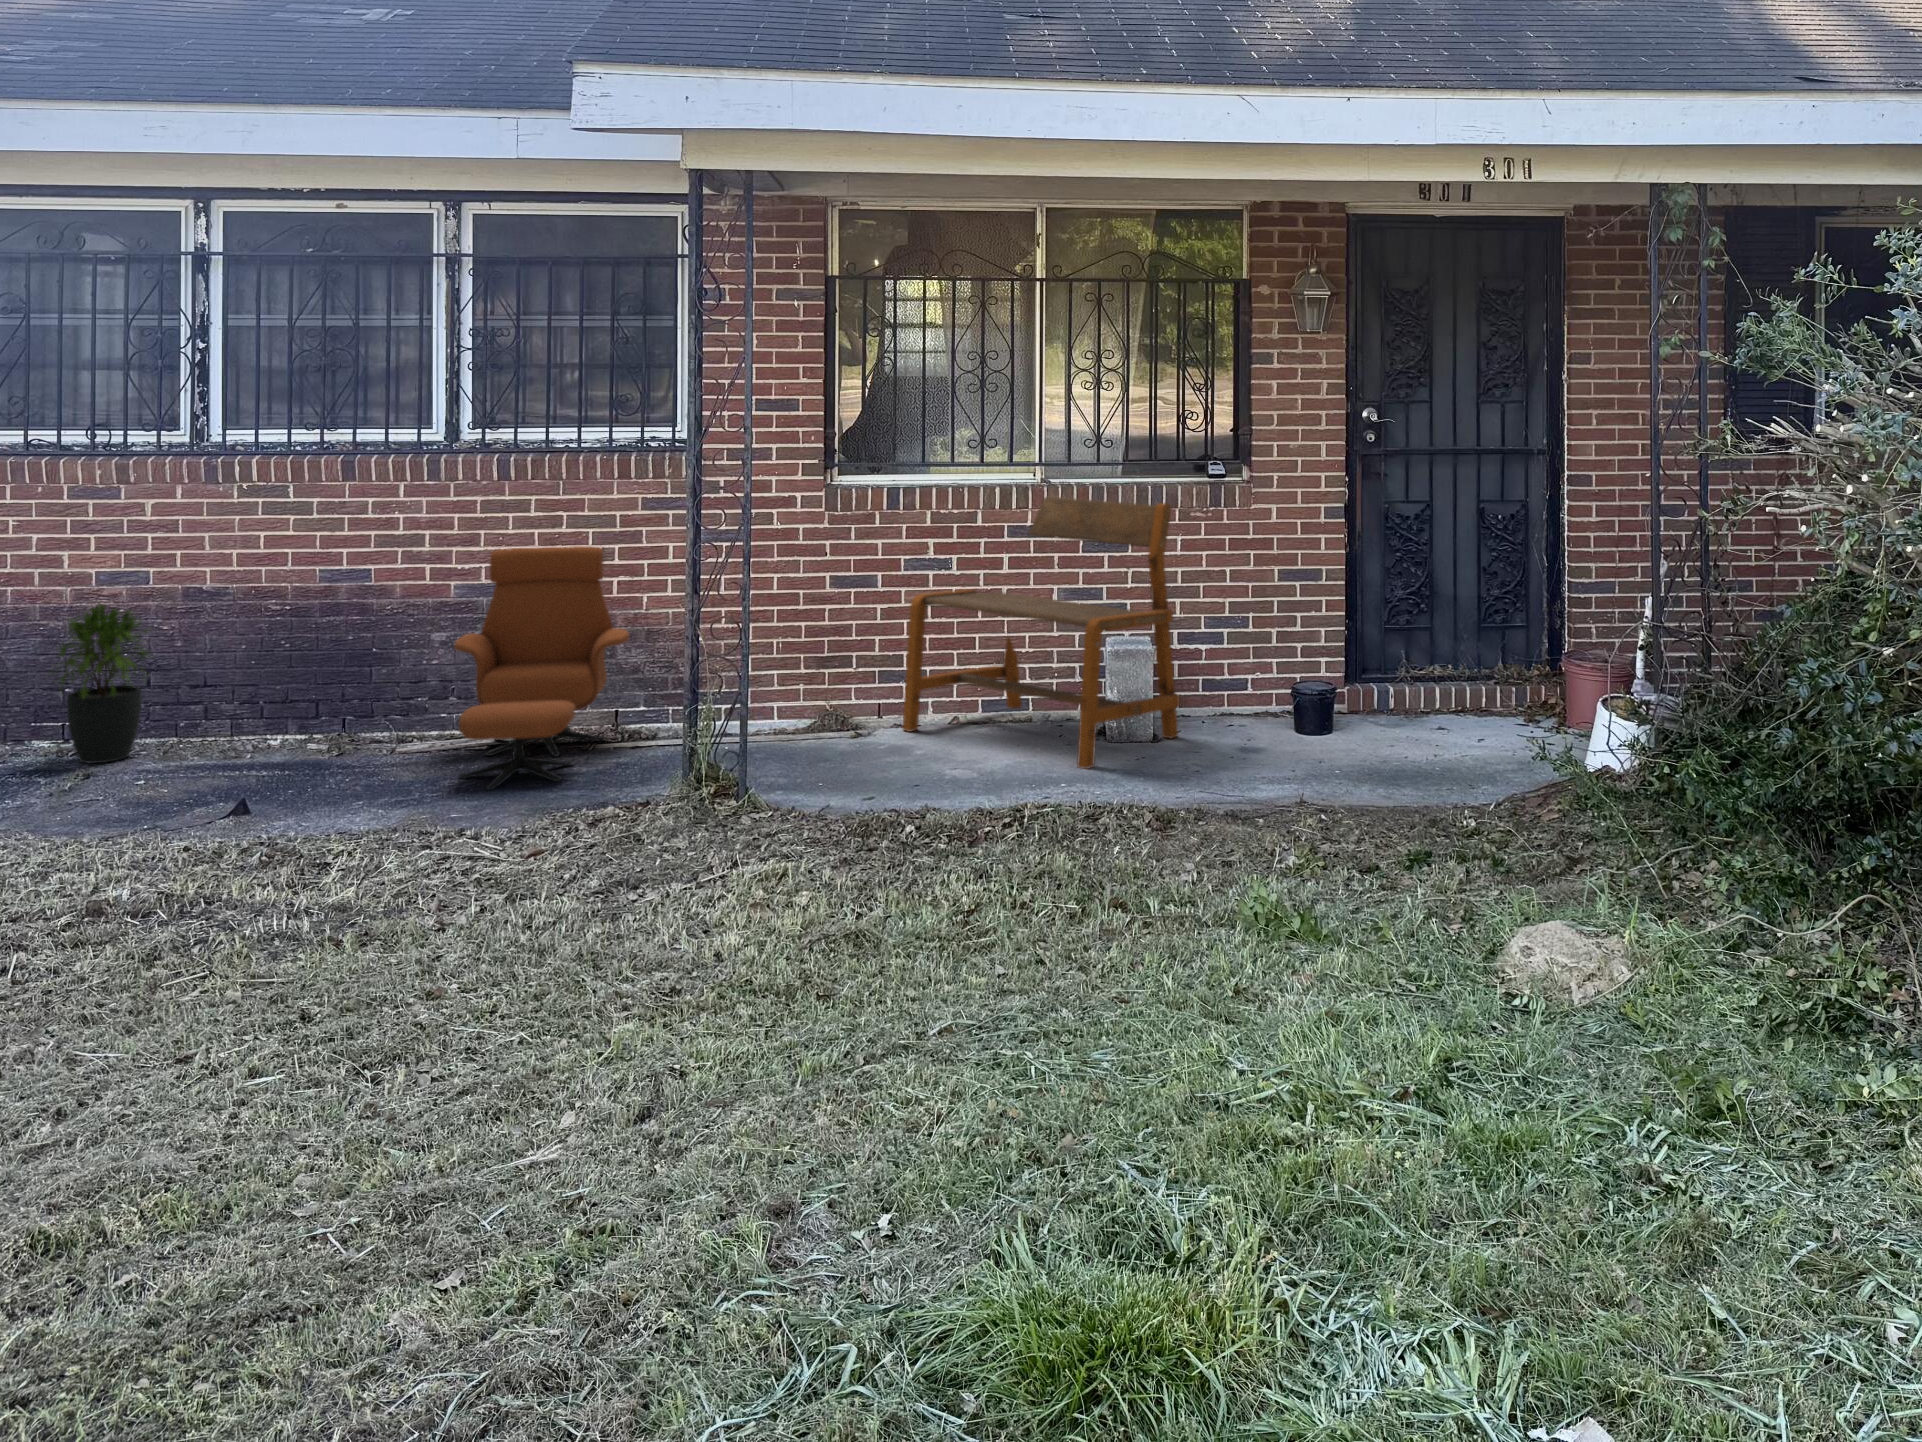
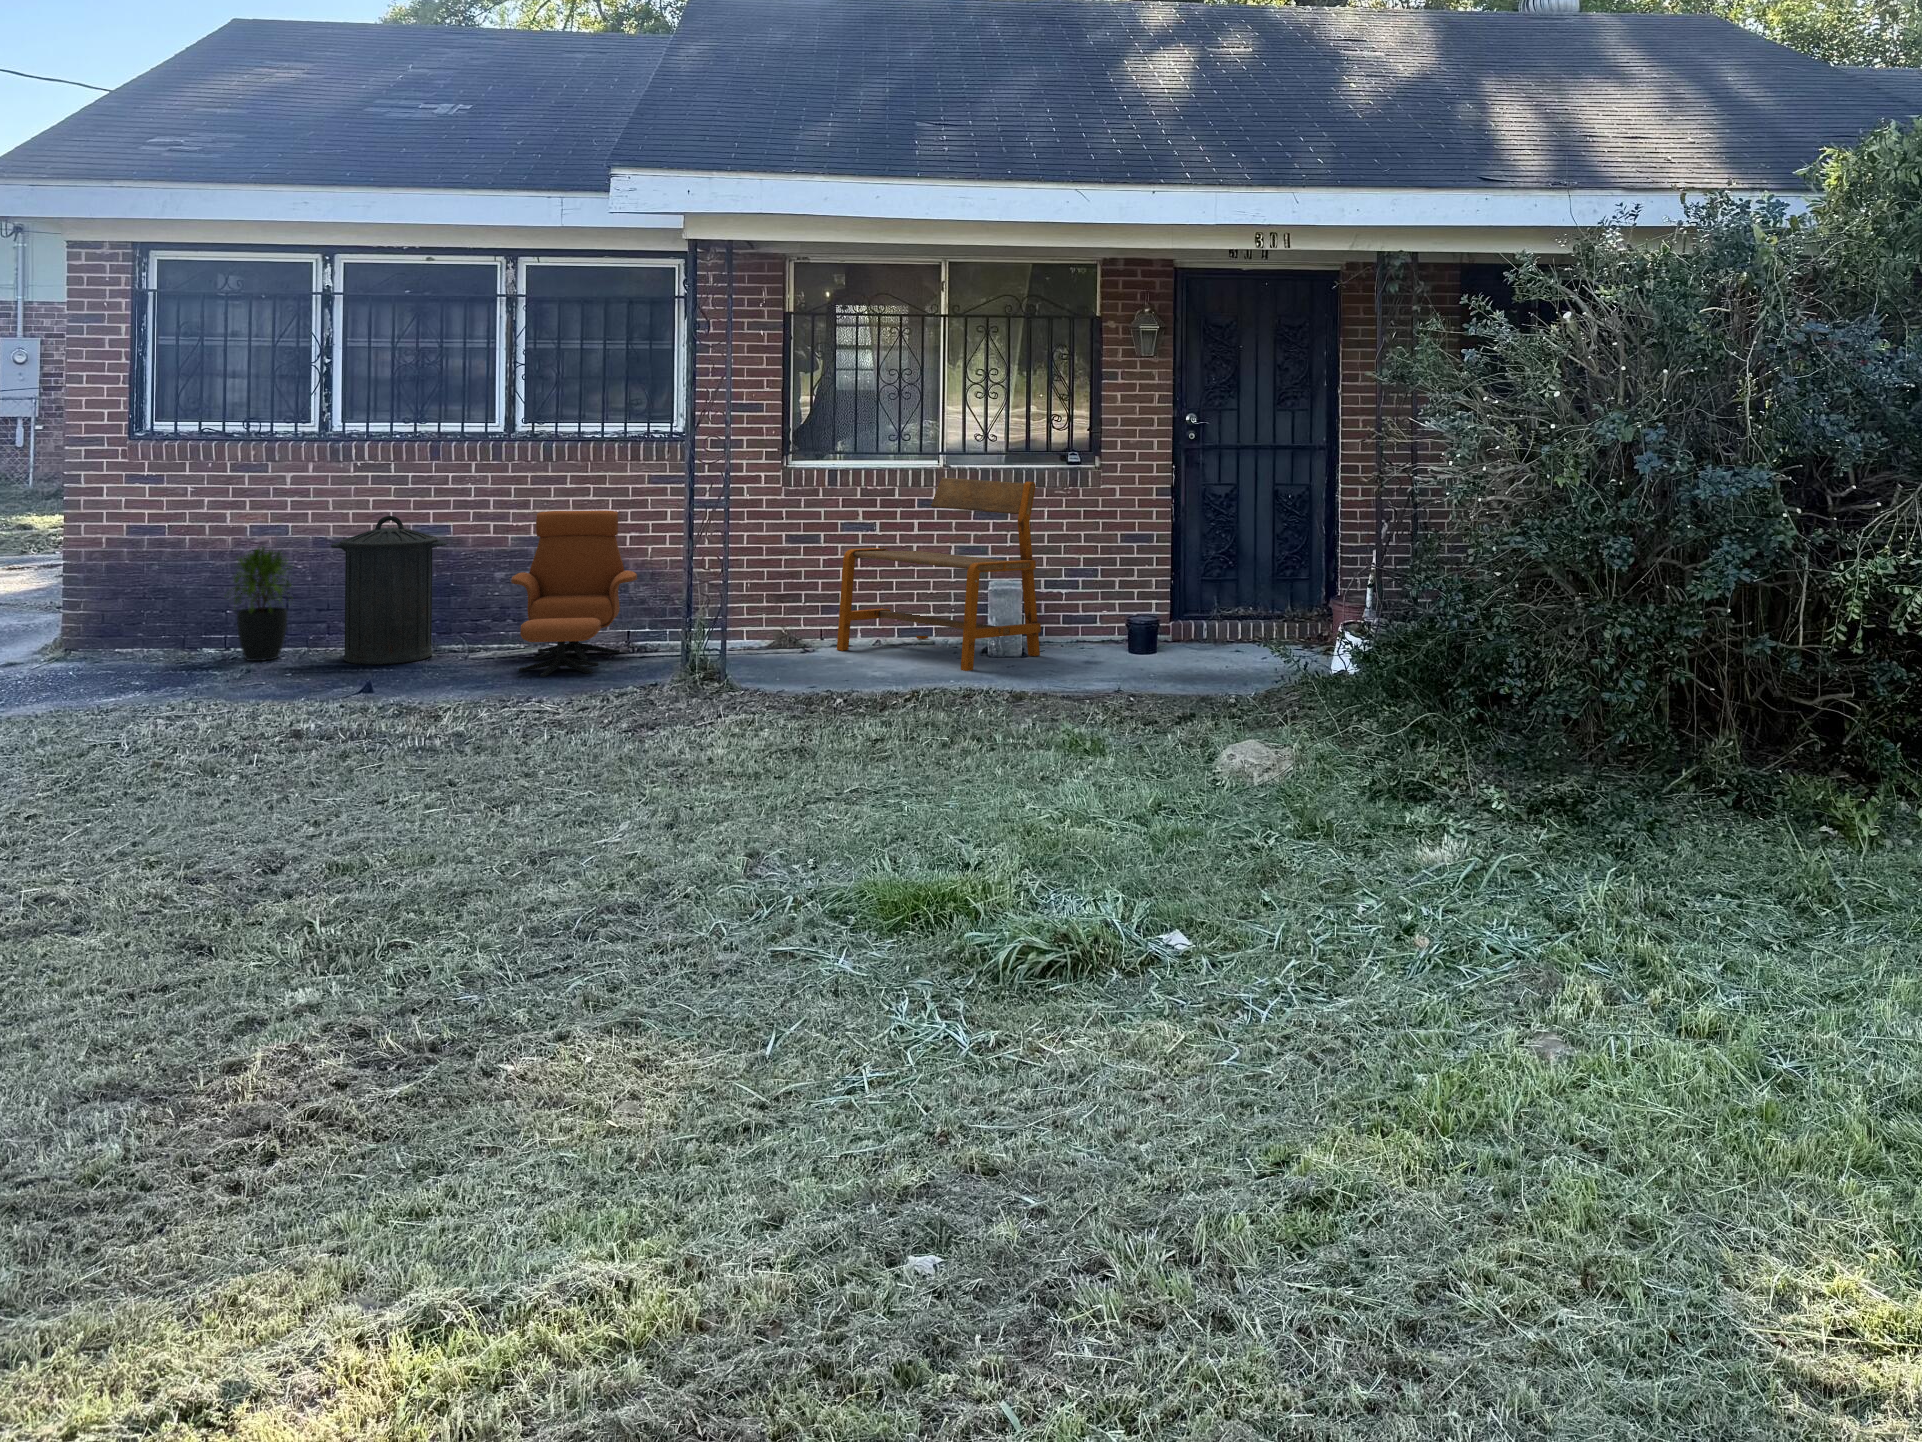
trash can: none [197,559,366,768] -> present [330,516,448,665]

